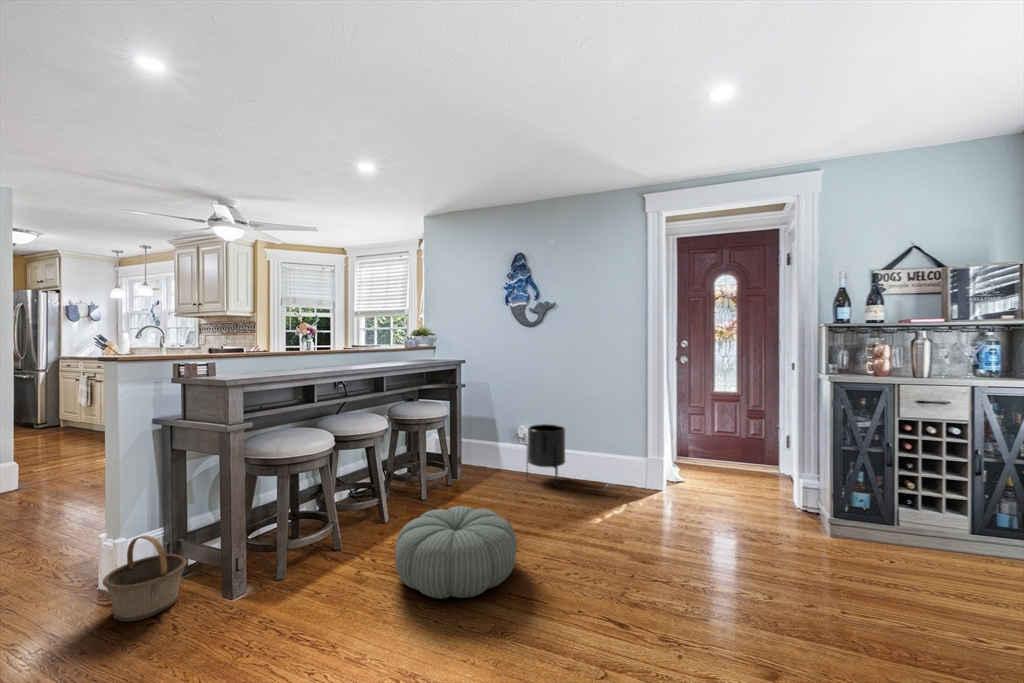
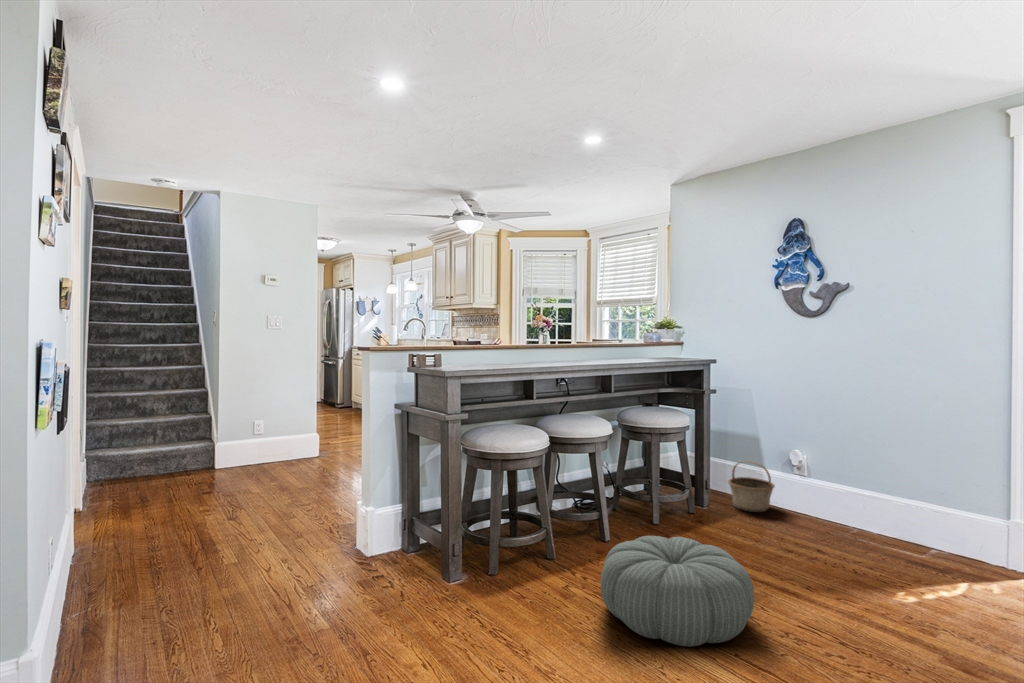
planter: present [527,424,565,478] -> none [799,452,862,542]
basket: present [103,536,187,621] -> present [728,461,775,512]

